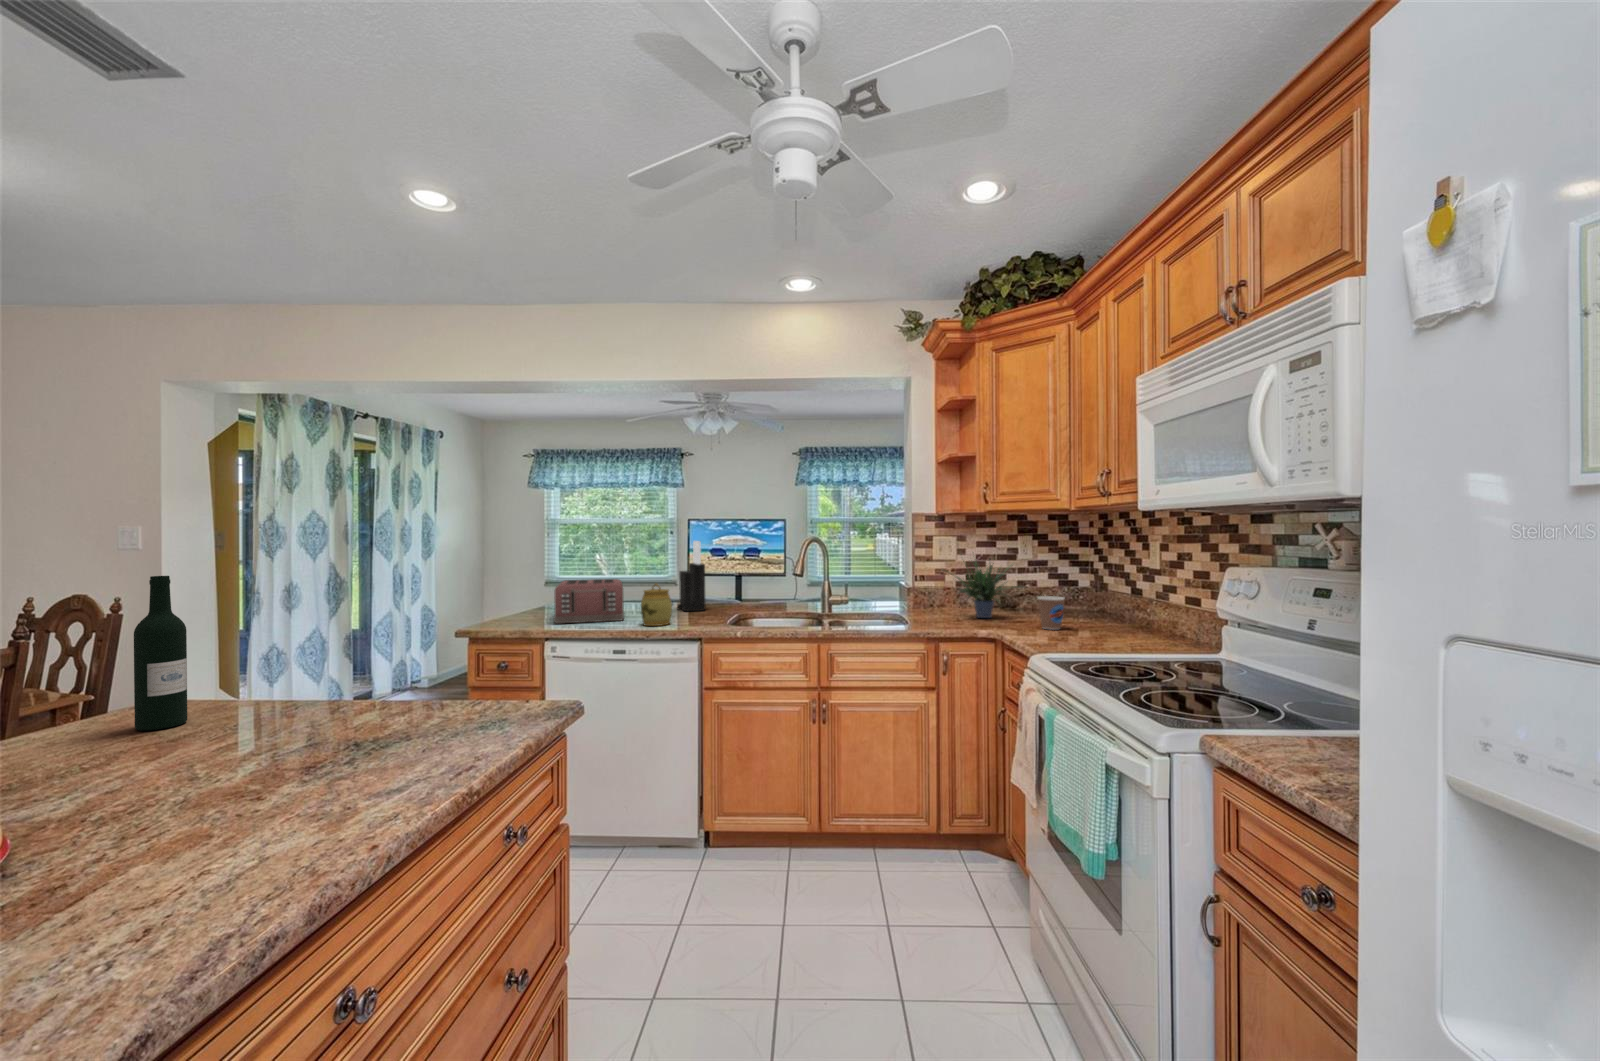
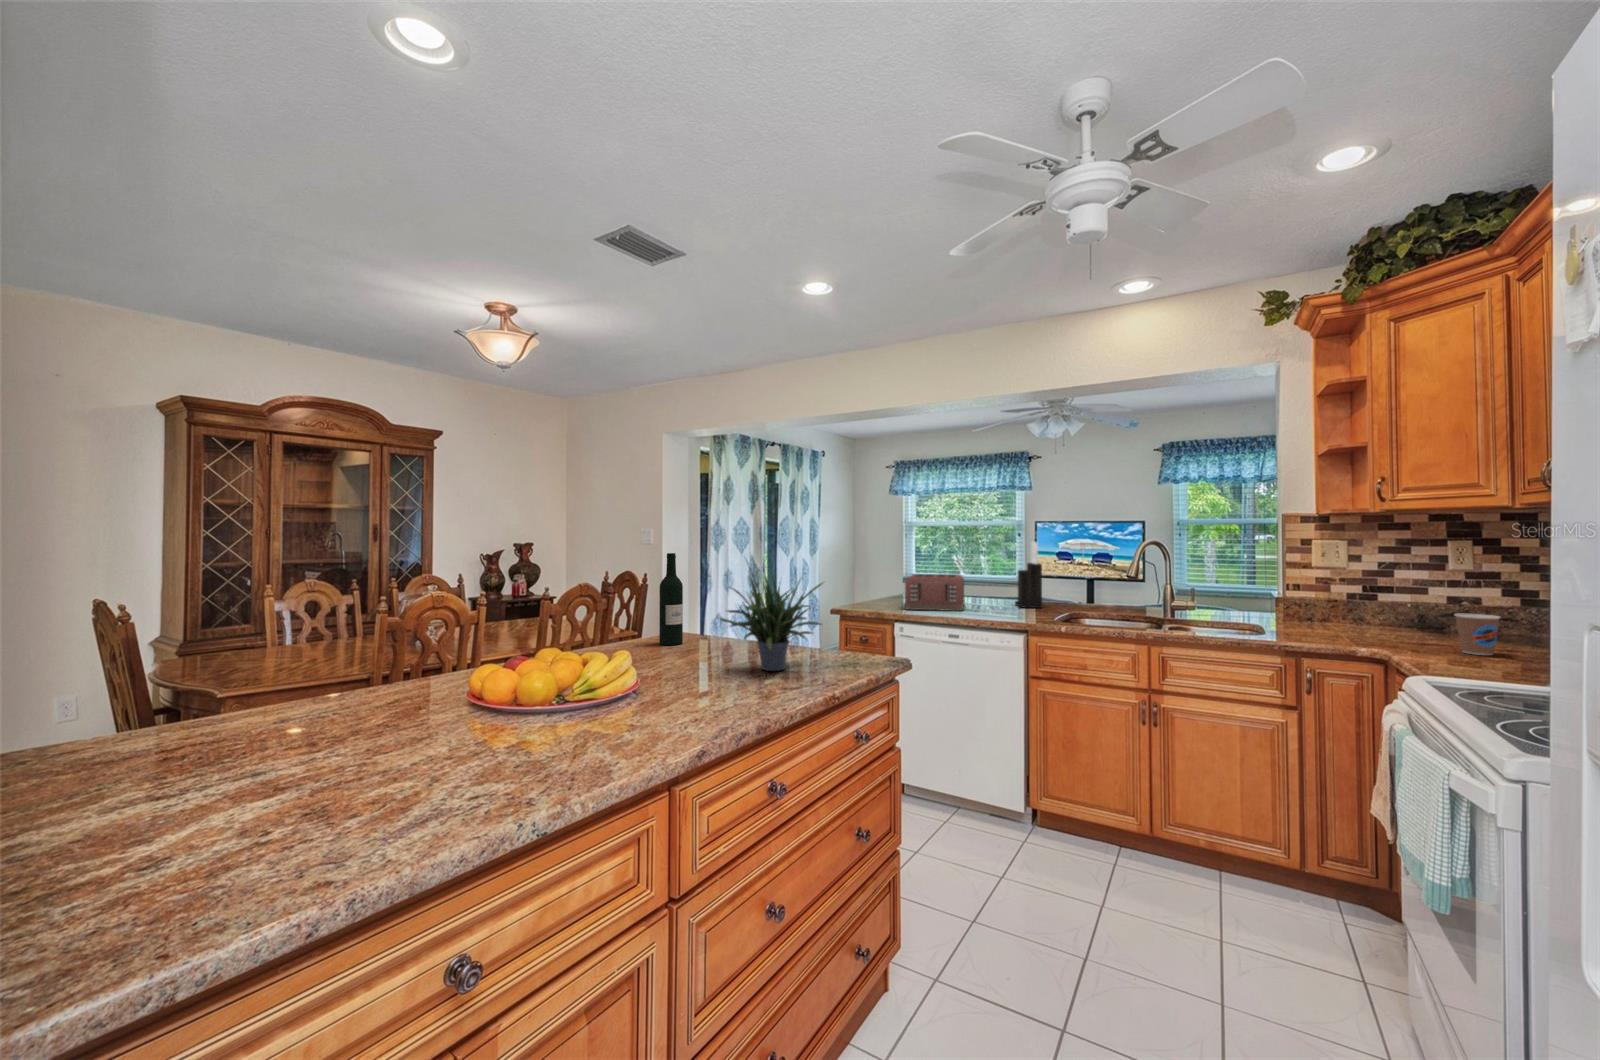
potted plant: present [942,561,1022,618] -> present [719,569,822,671]
jar: present [641,584,672,626] -> none [977,578,1006,617]

